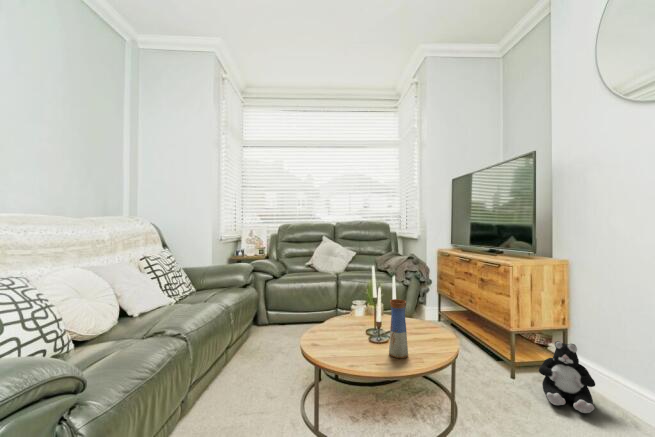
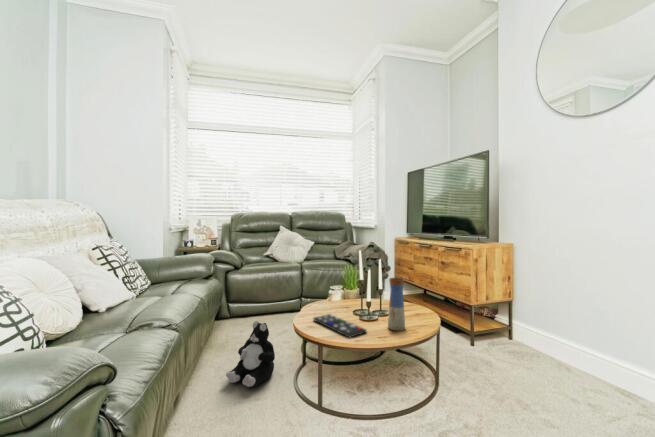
remote control: none [318,332,363,361] -> present [314,314,366,337]
plush toy: present [539,341,595,413] -> present [226,322,275,387]

